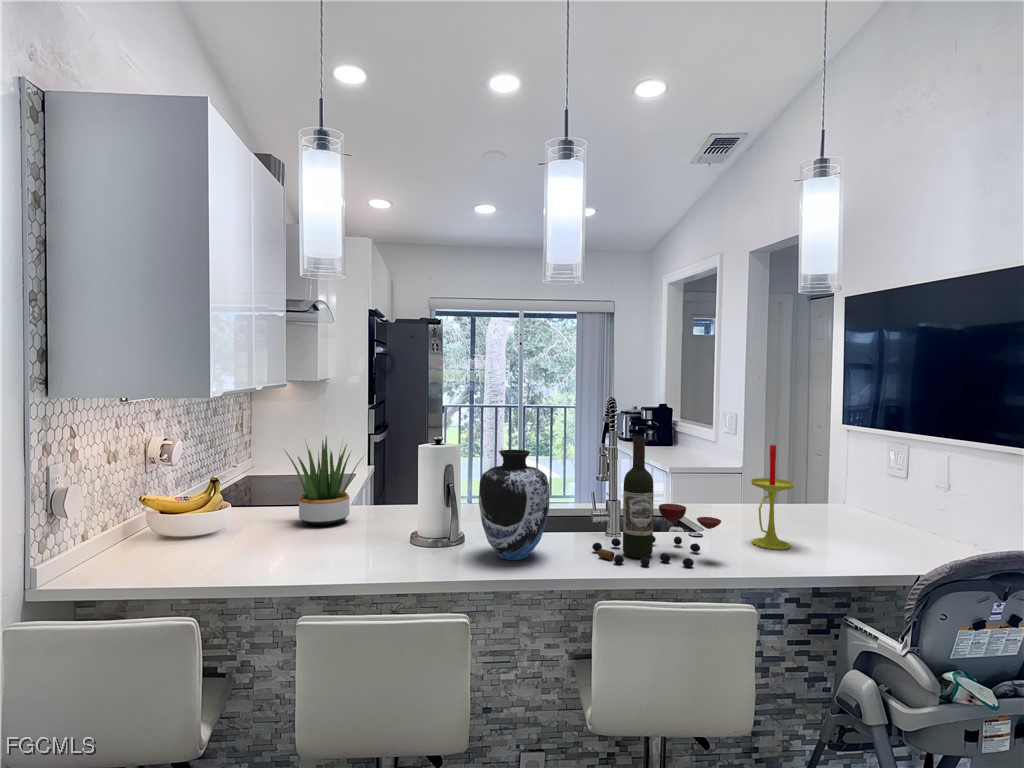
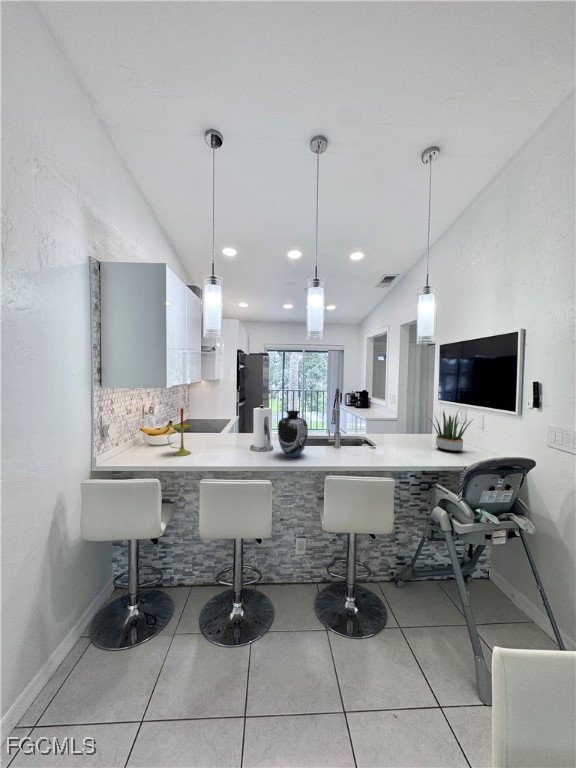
potted plant: present [284,436,364,525] -> present [430,412,472,452]
wine bottle: present [592,437,721,567] -> none [326,405,383,462]
candle: present [751,445,794,550] -> present [168,408,191,456]

